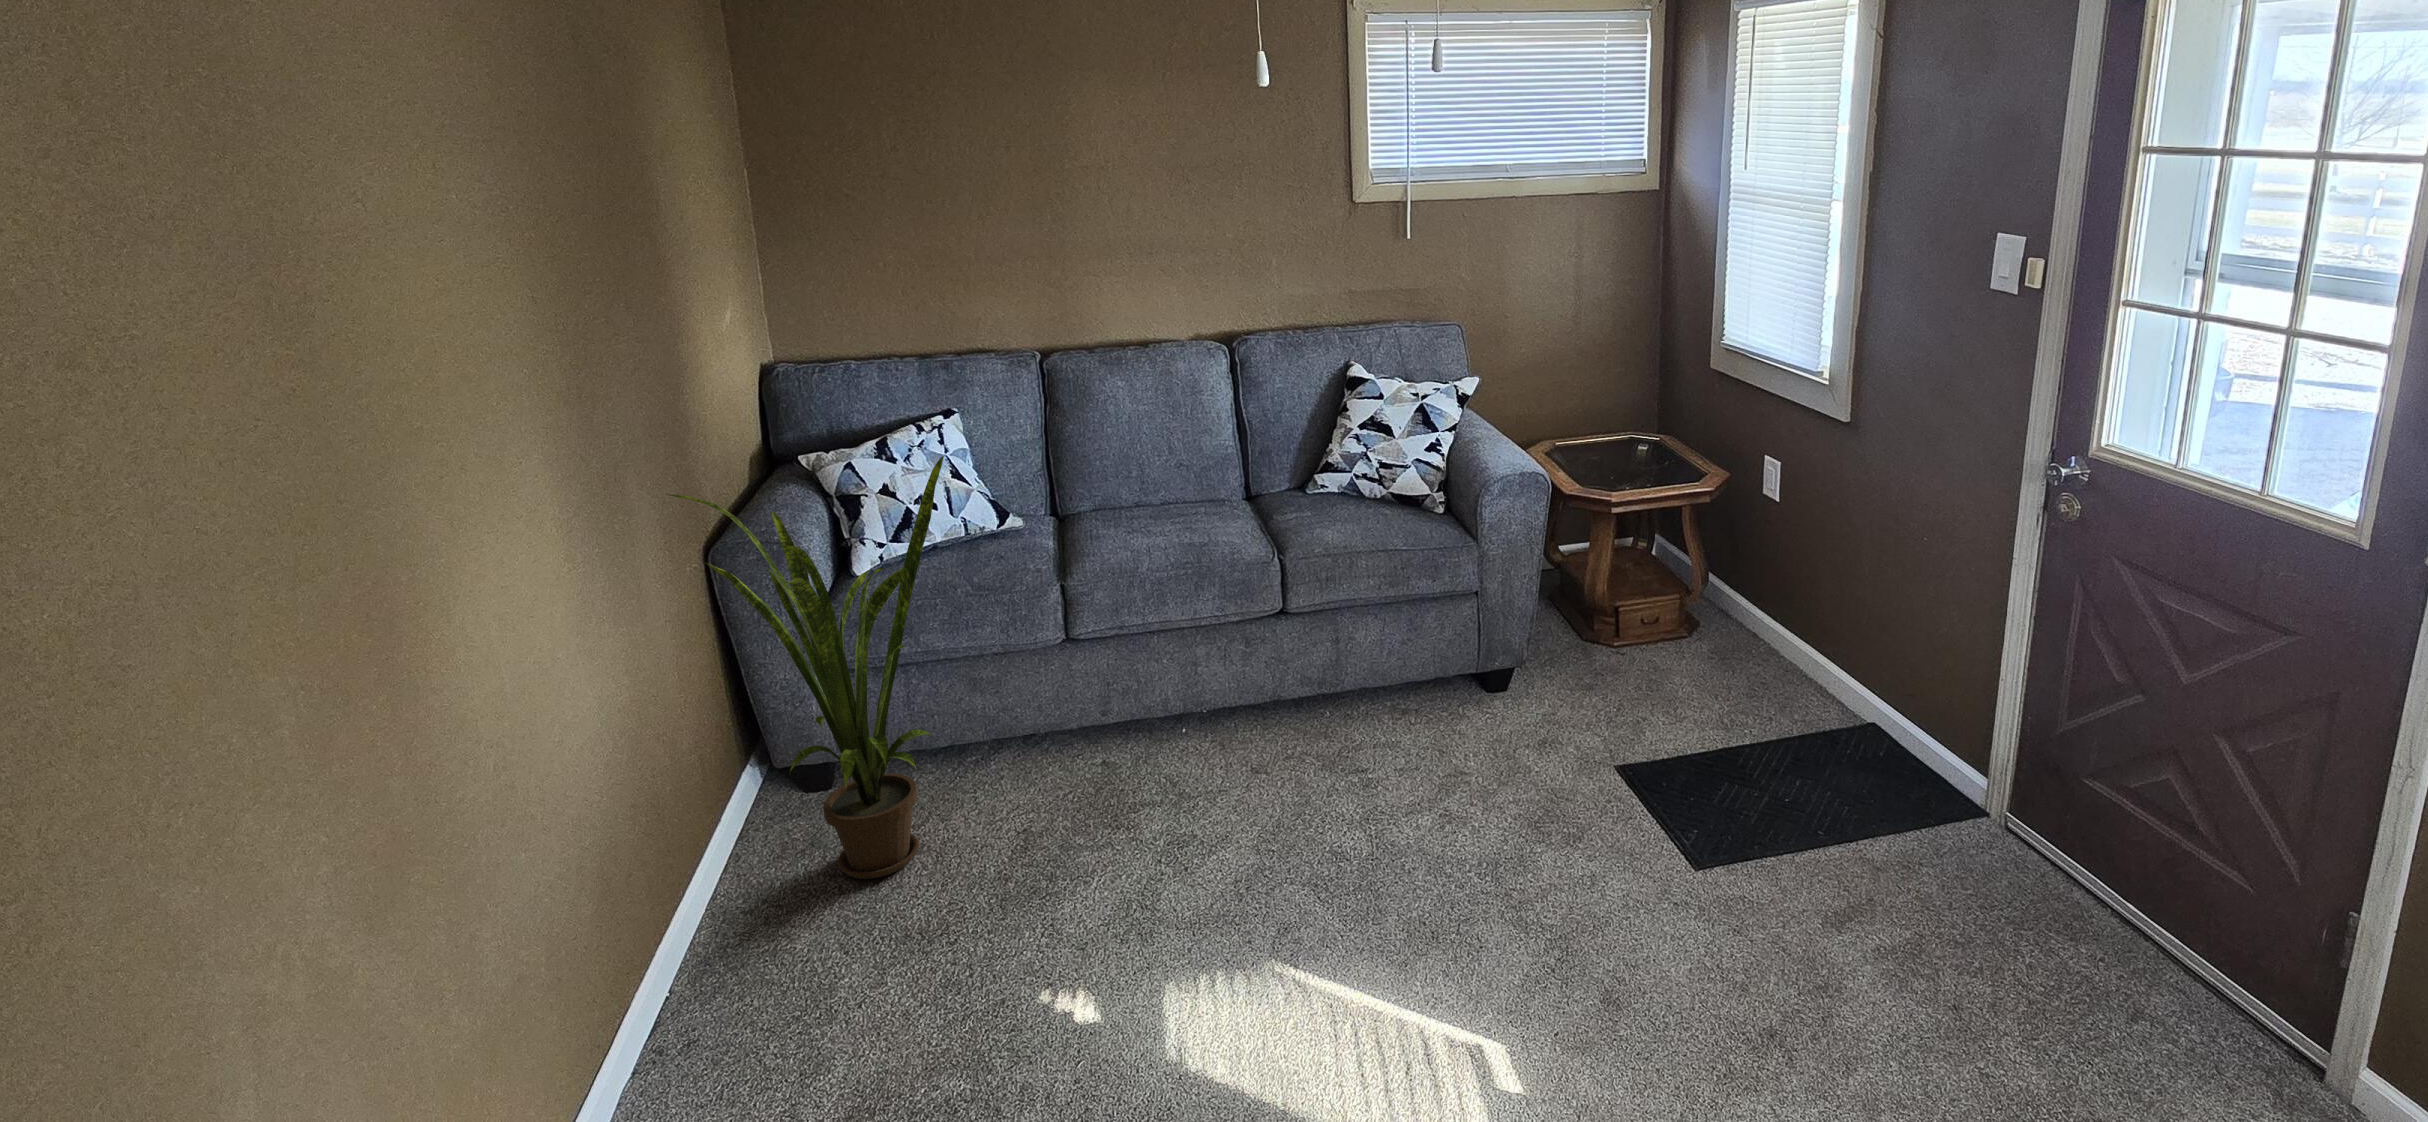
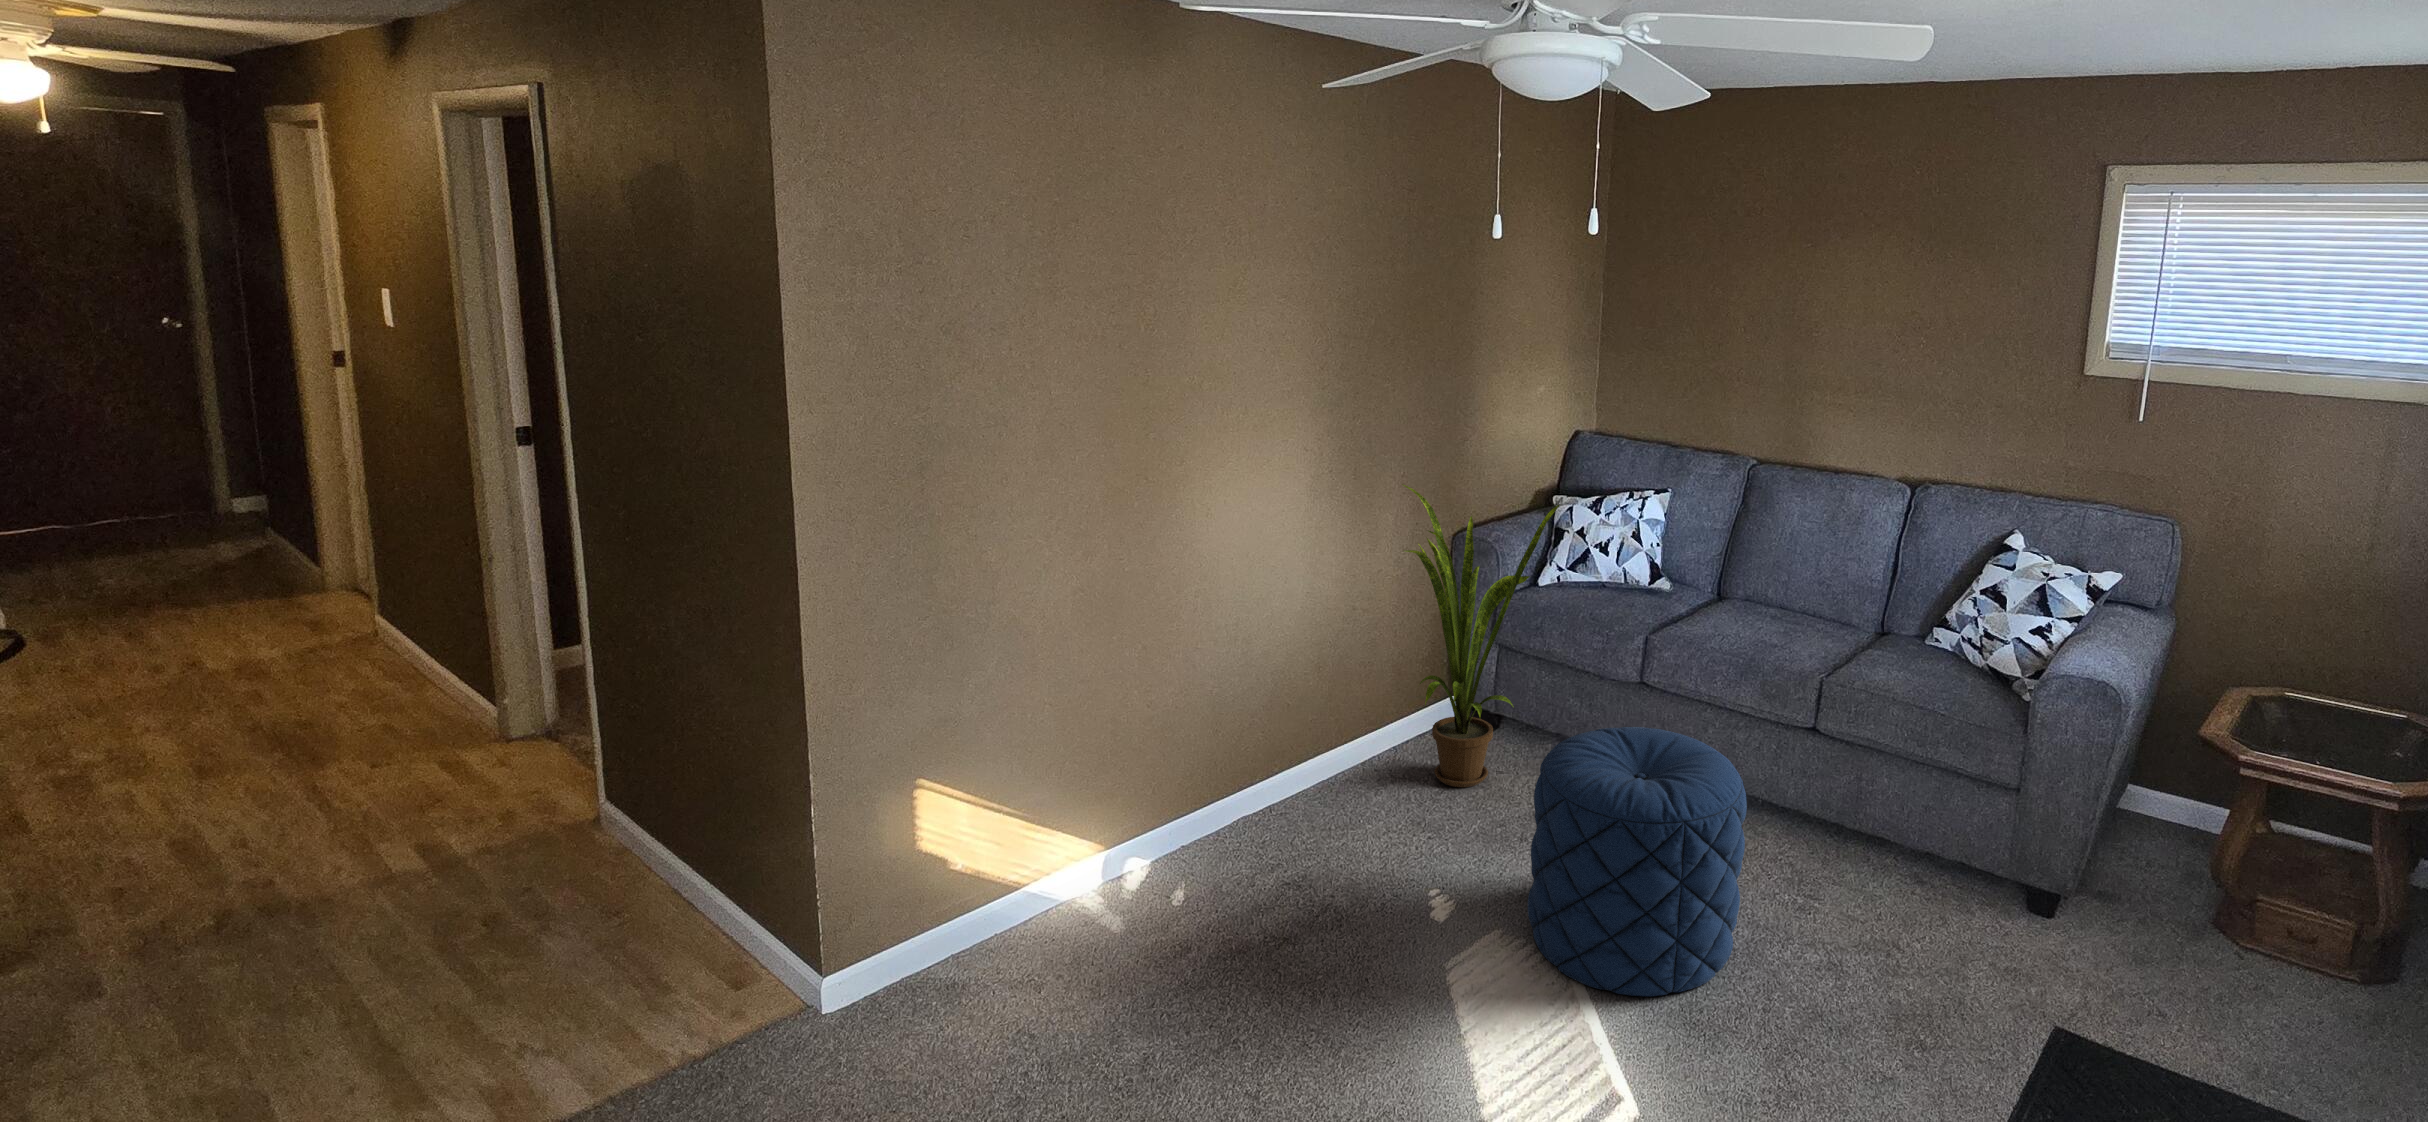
pouf: none [1159,662,1409,980] -> present [1528,727,1747,996]

